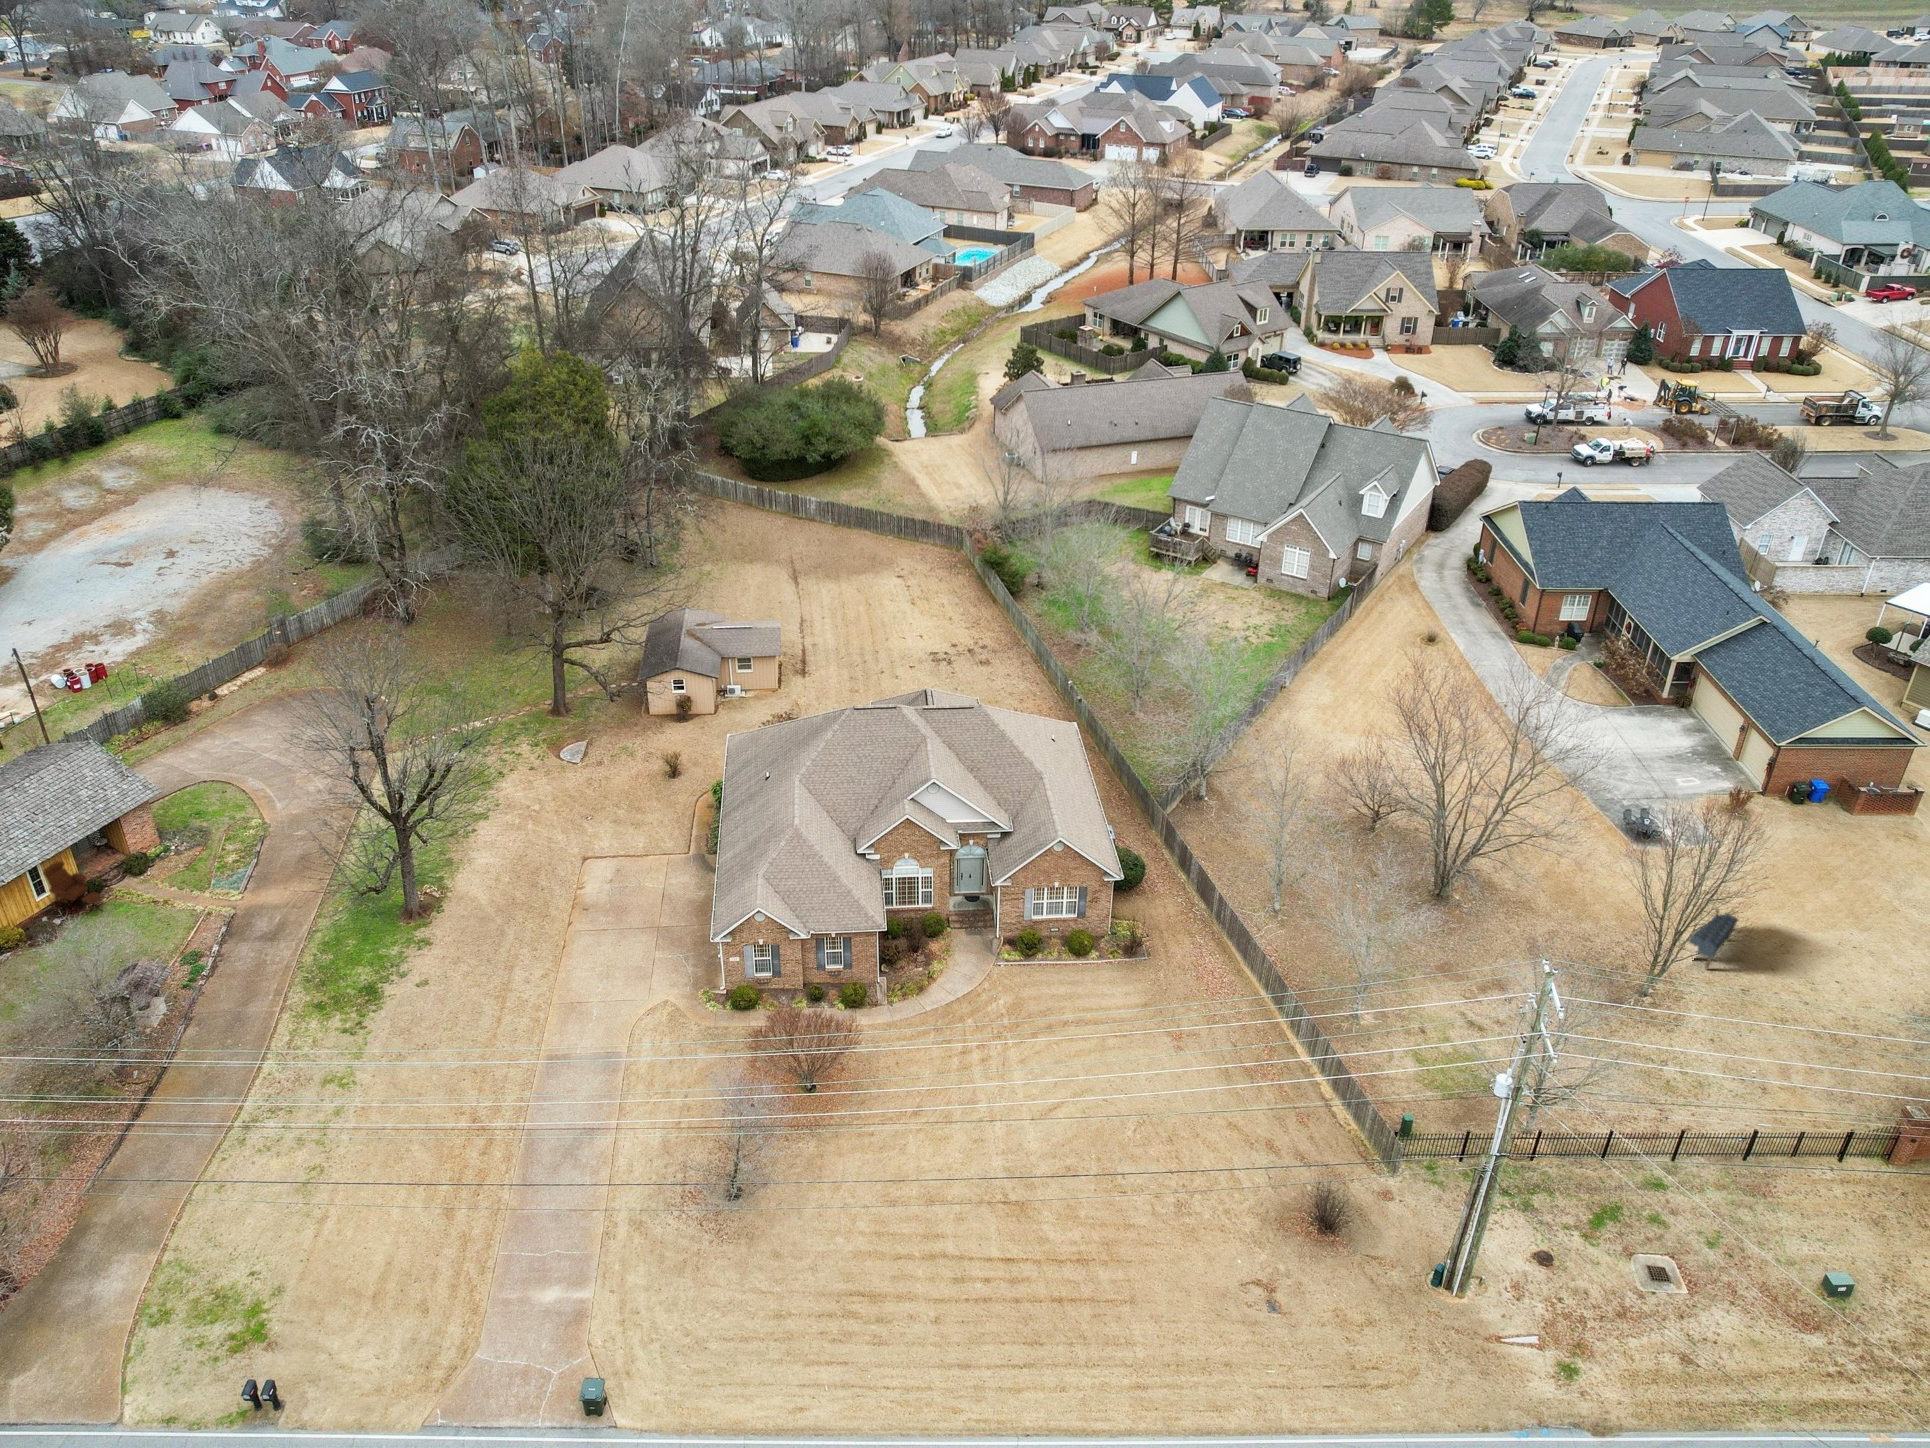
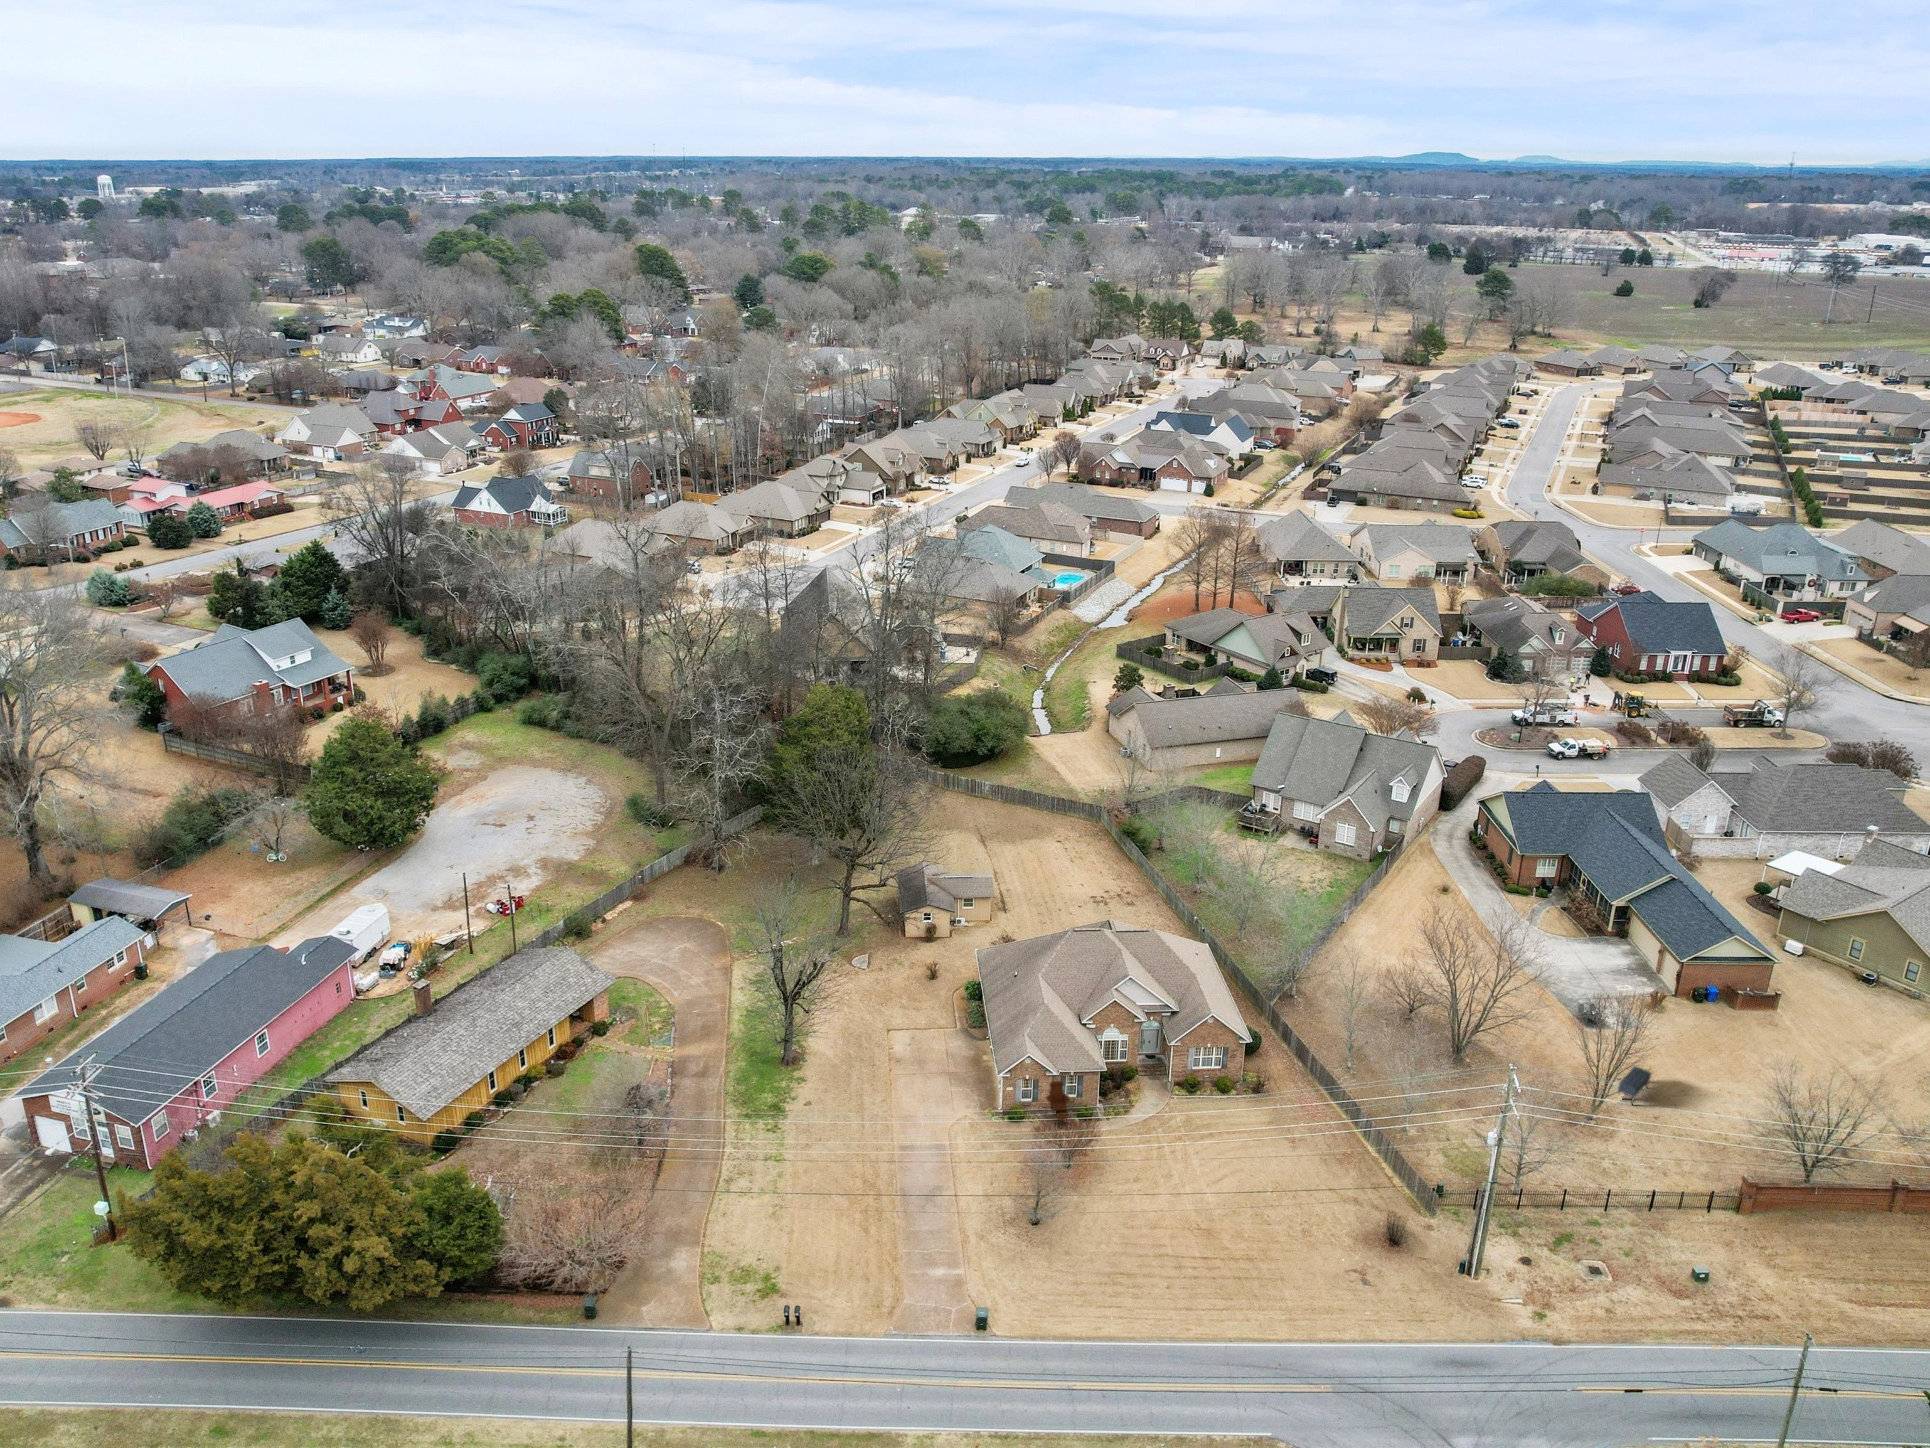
lounge chair: present [43,861,101,908] -> present [1046,1081,1070,1124]

